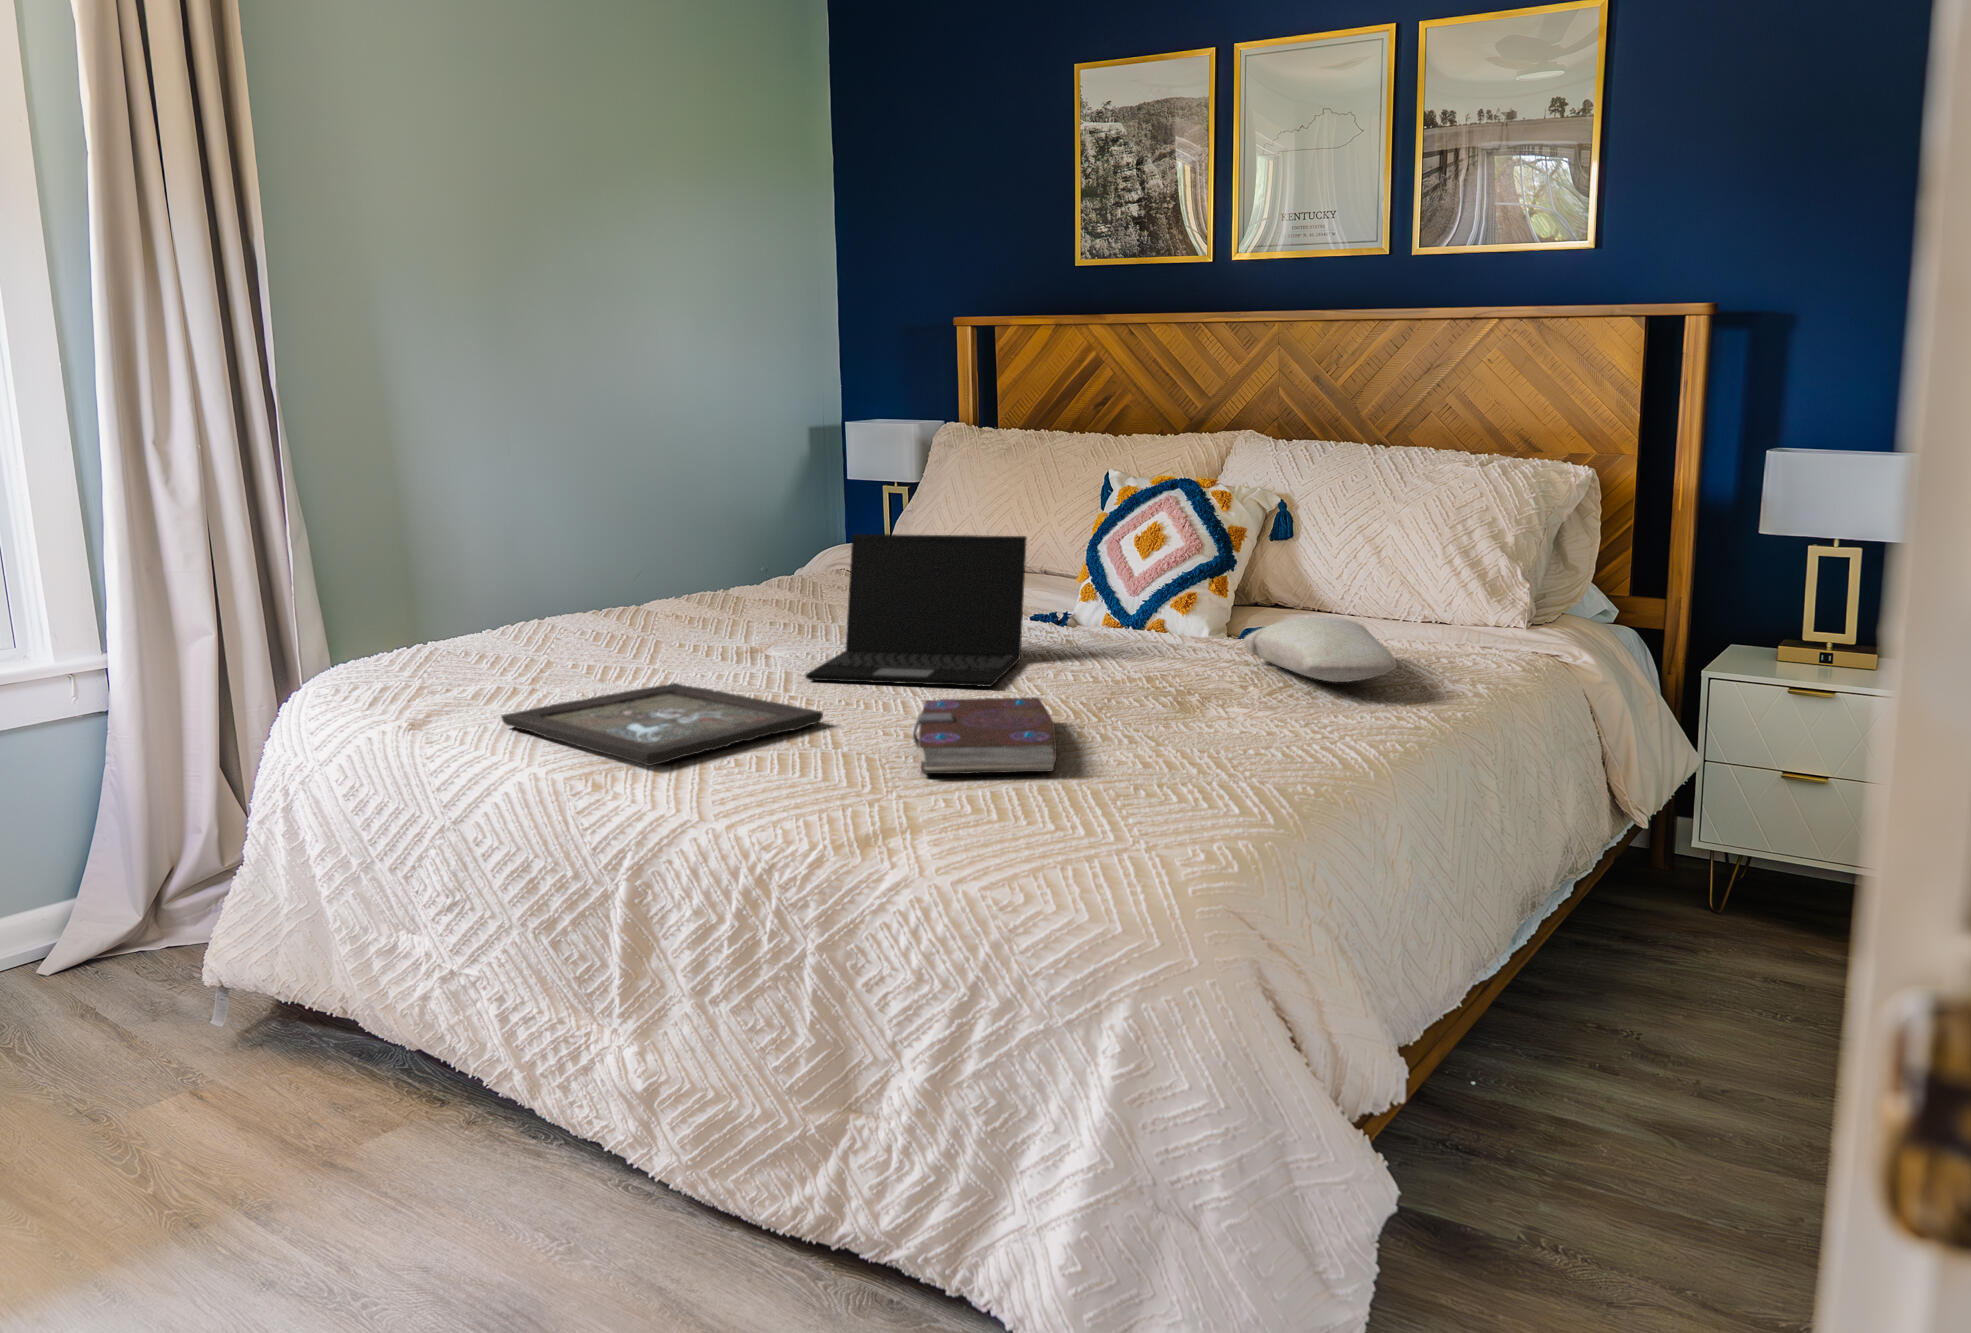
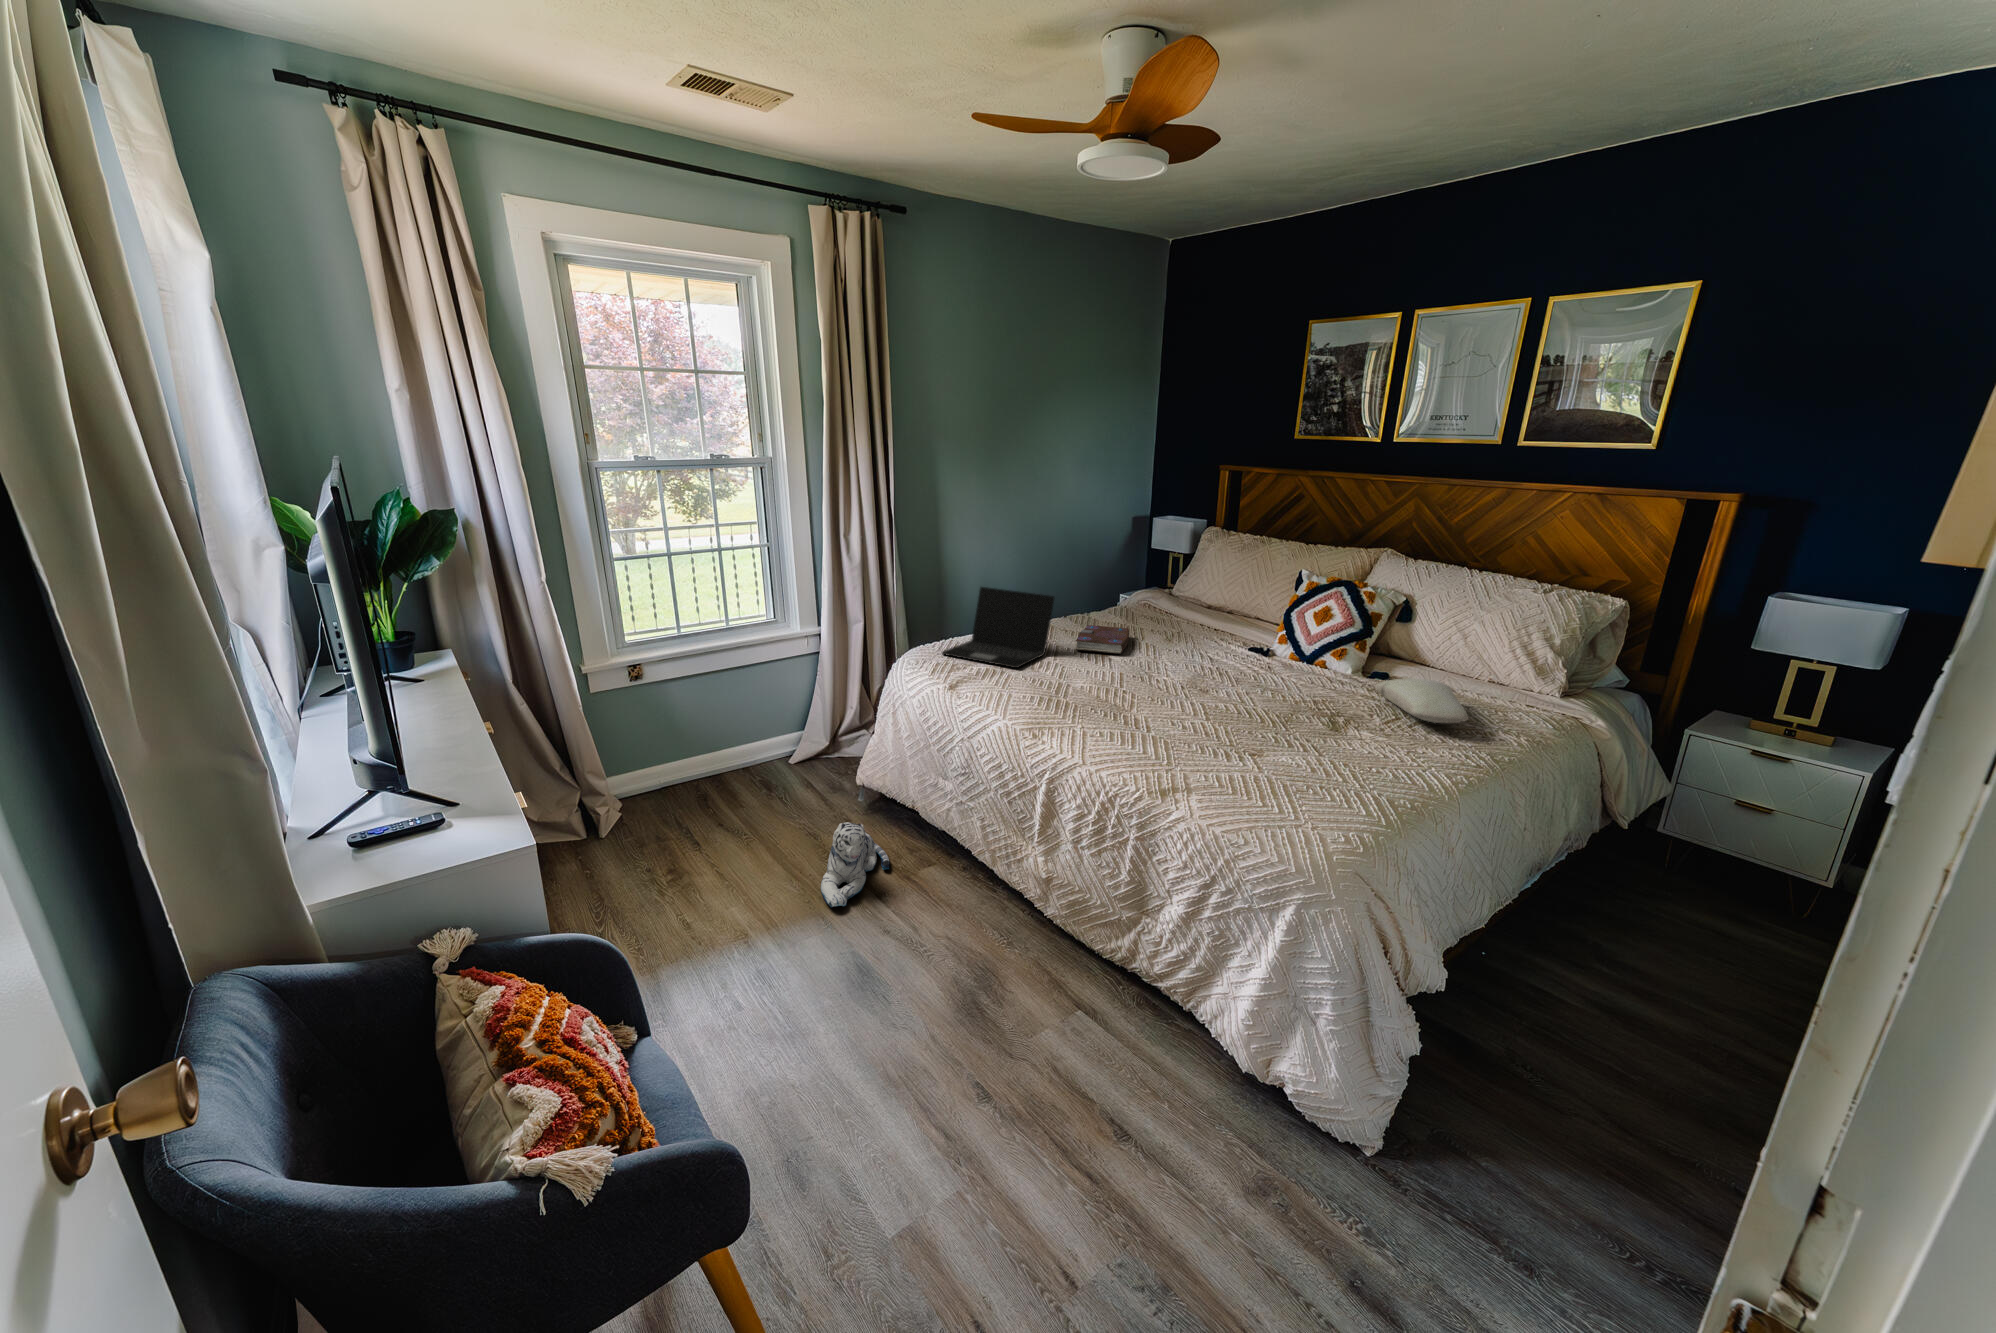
laptop: present [805,534,1027,687] -> present [942,587,1055,668]
tray: present [501,683,823,766] -> none [994,676,1146,730]
book: present [913,697,1057,774] -> present [1075,625,1129,654]
plush toy: none [123,1053,296,1254] -> present [821,822,890,907]

